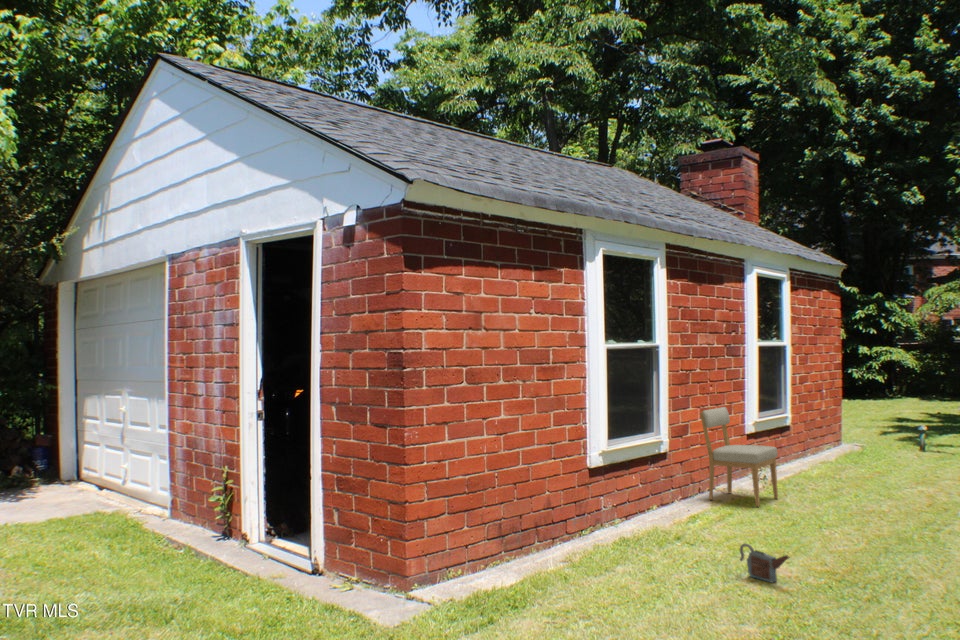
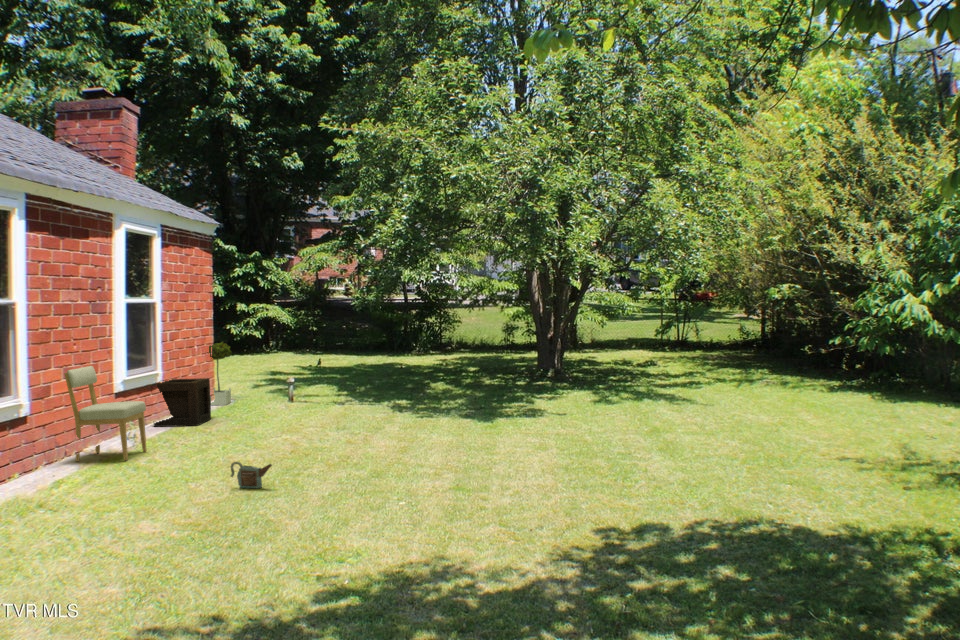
potted tree: none [833,386,863,452] -> present [209,342,231,406]
wooden crate: none [782,422,842,474] -> present [154,378,211,427]
watering can: present [740,544,789,583] -> present [231,462,272,488]

